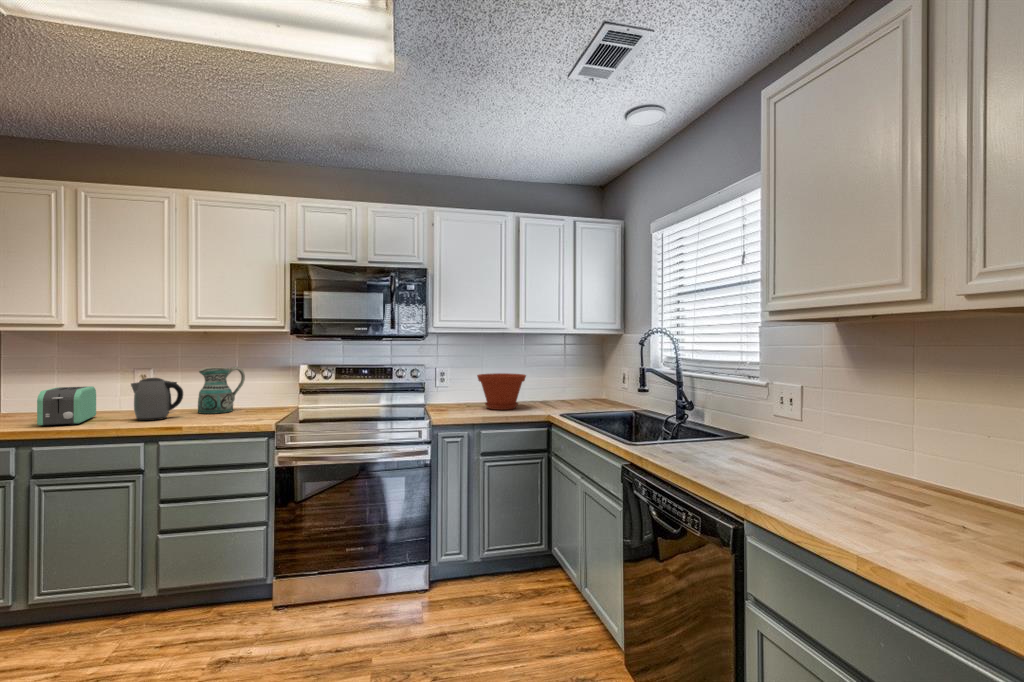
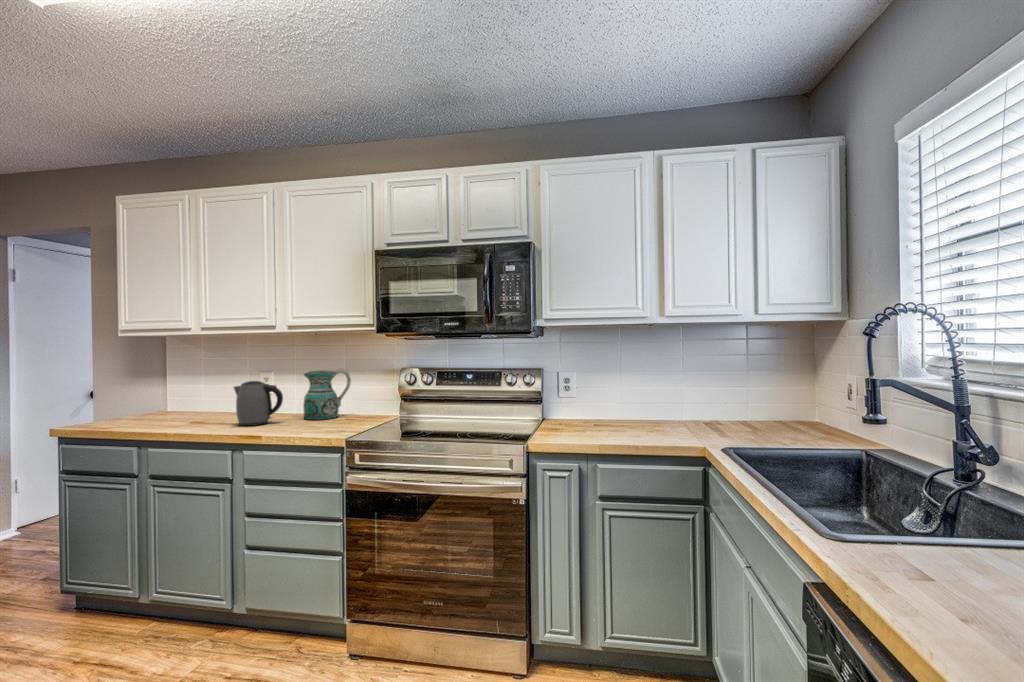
plant pot: present [477,373,526,410] -> none [604,380,676,433]
toaster: present [37,386,96,426] -> none [154,388,218,427]

